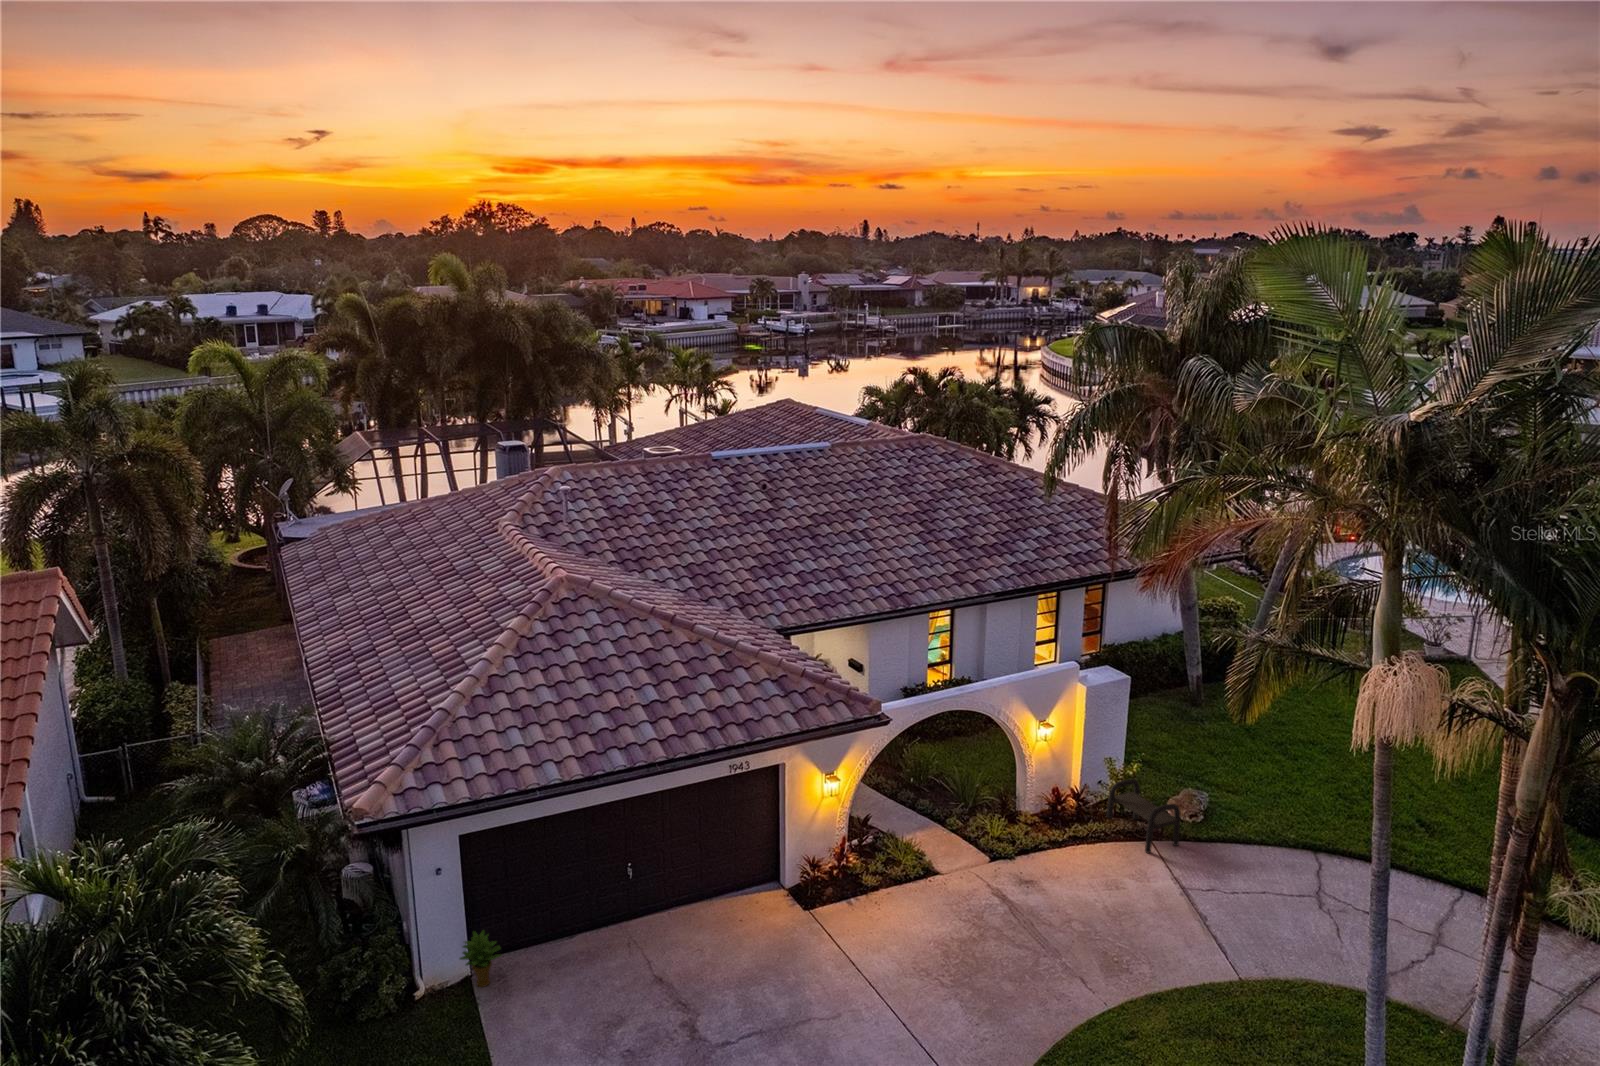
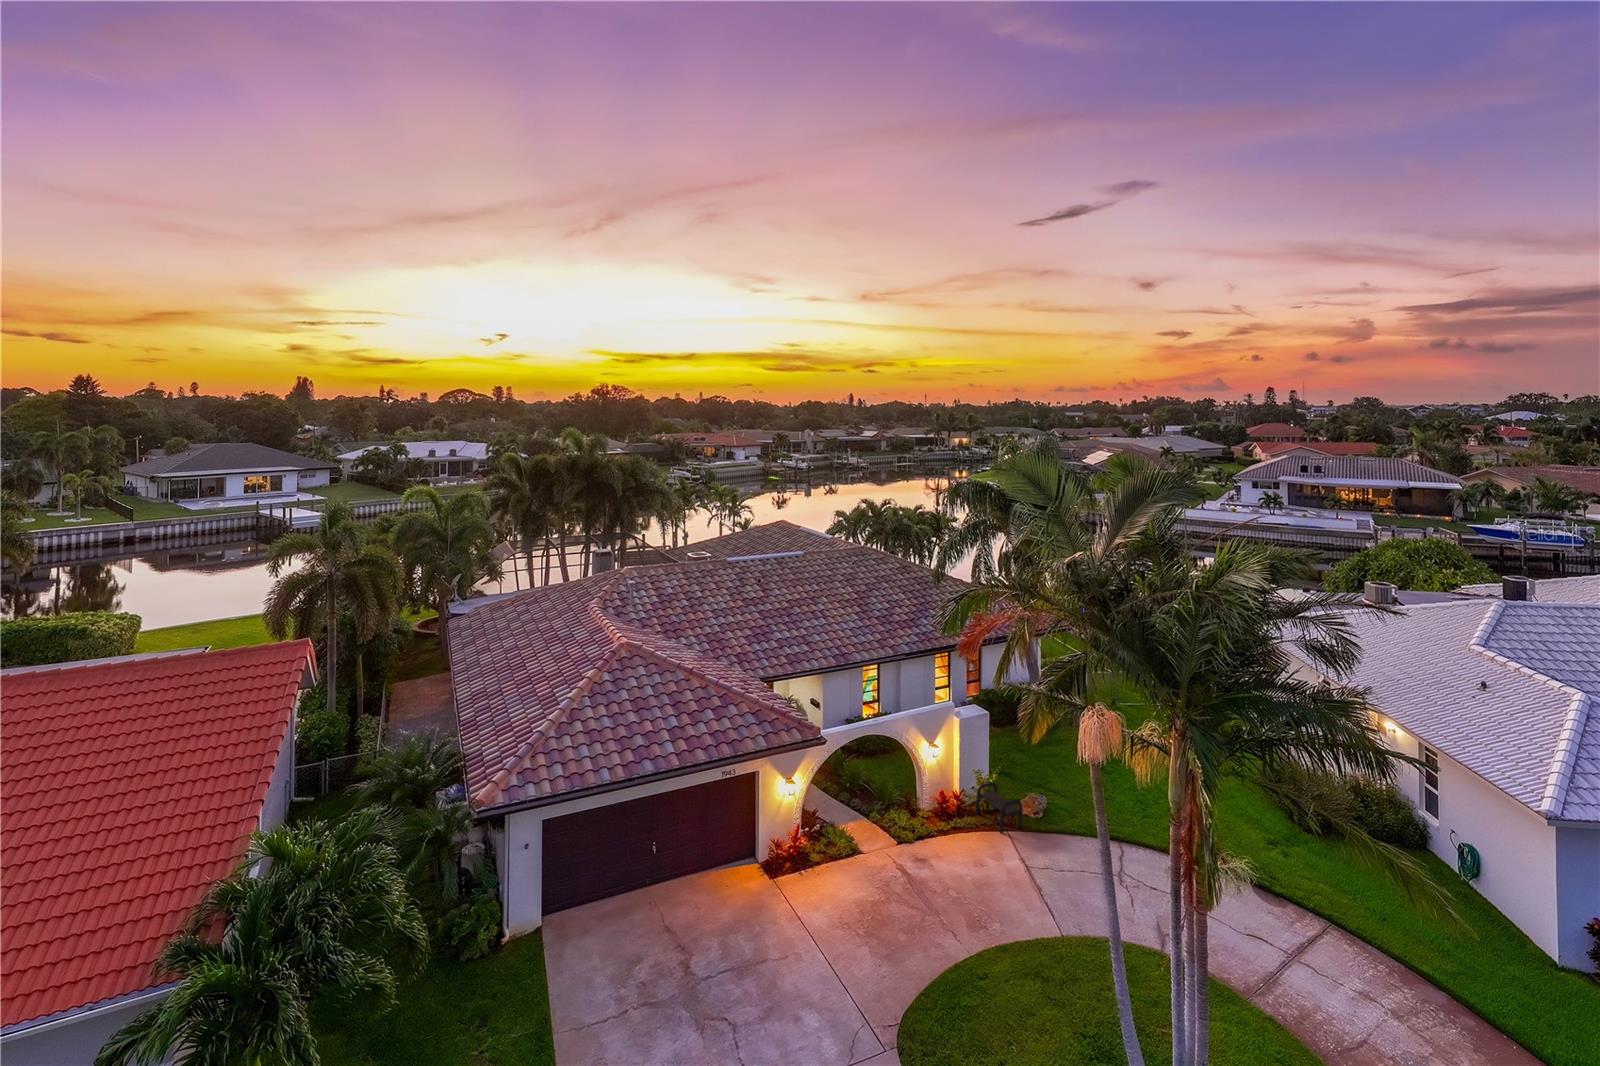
potted plant: present [460,930,502,987] -> none [541,881,570,920]

